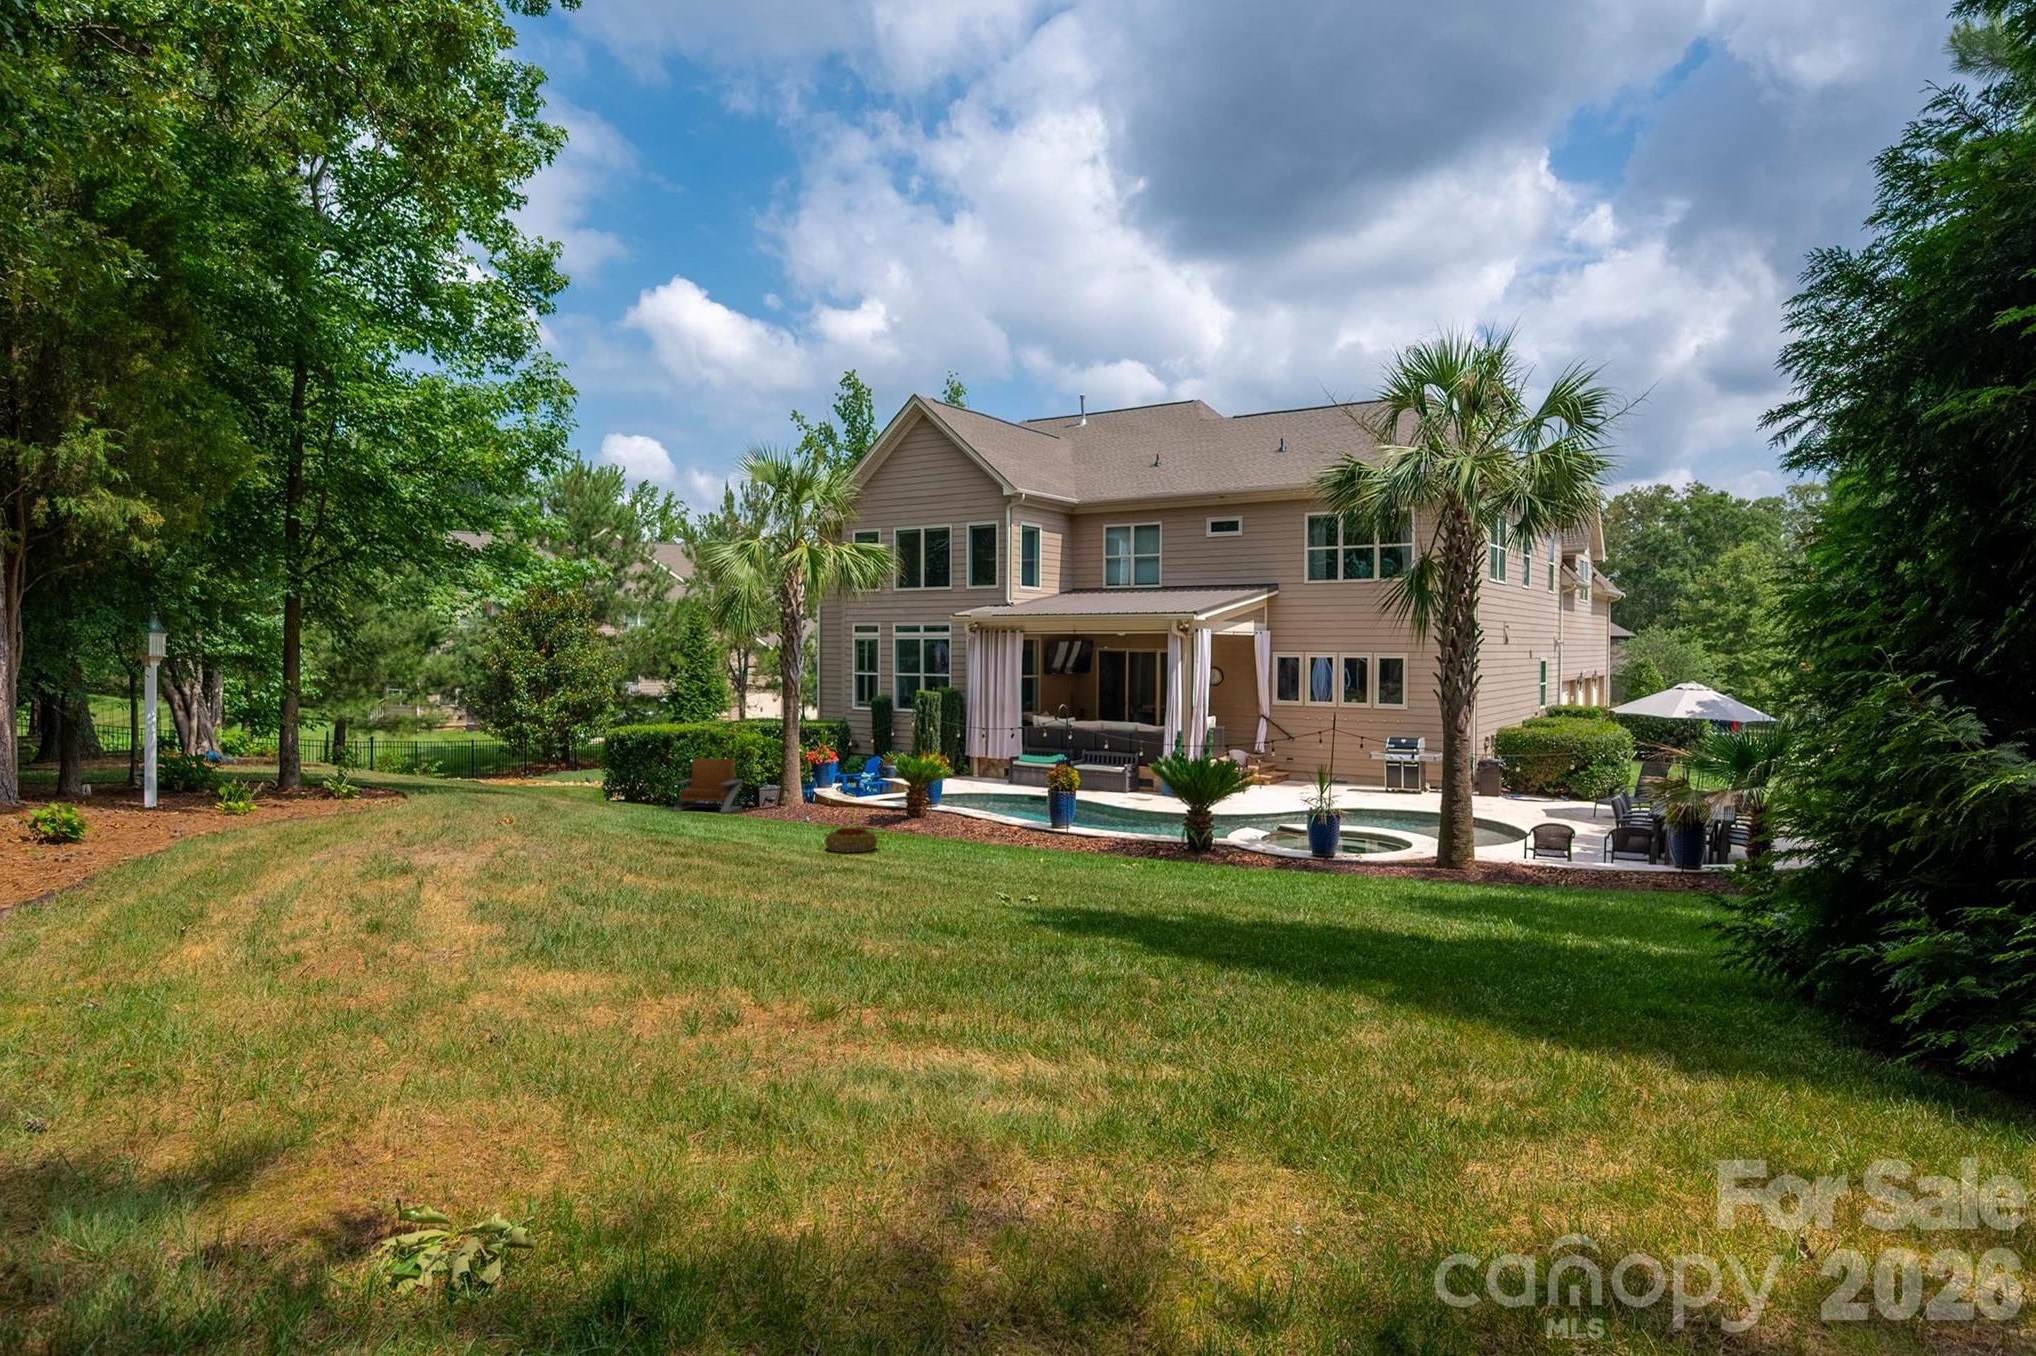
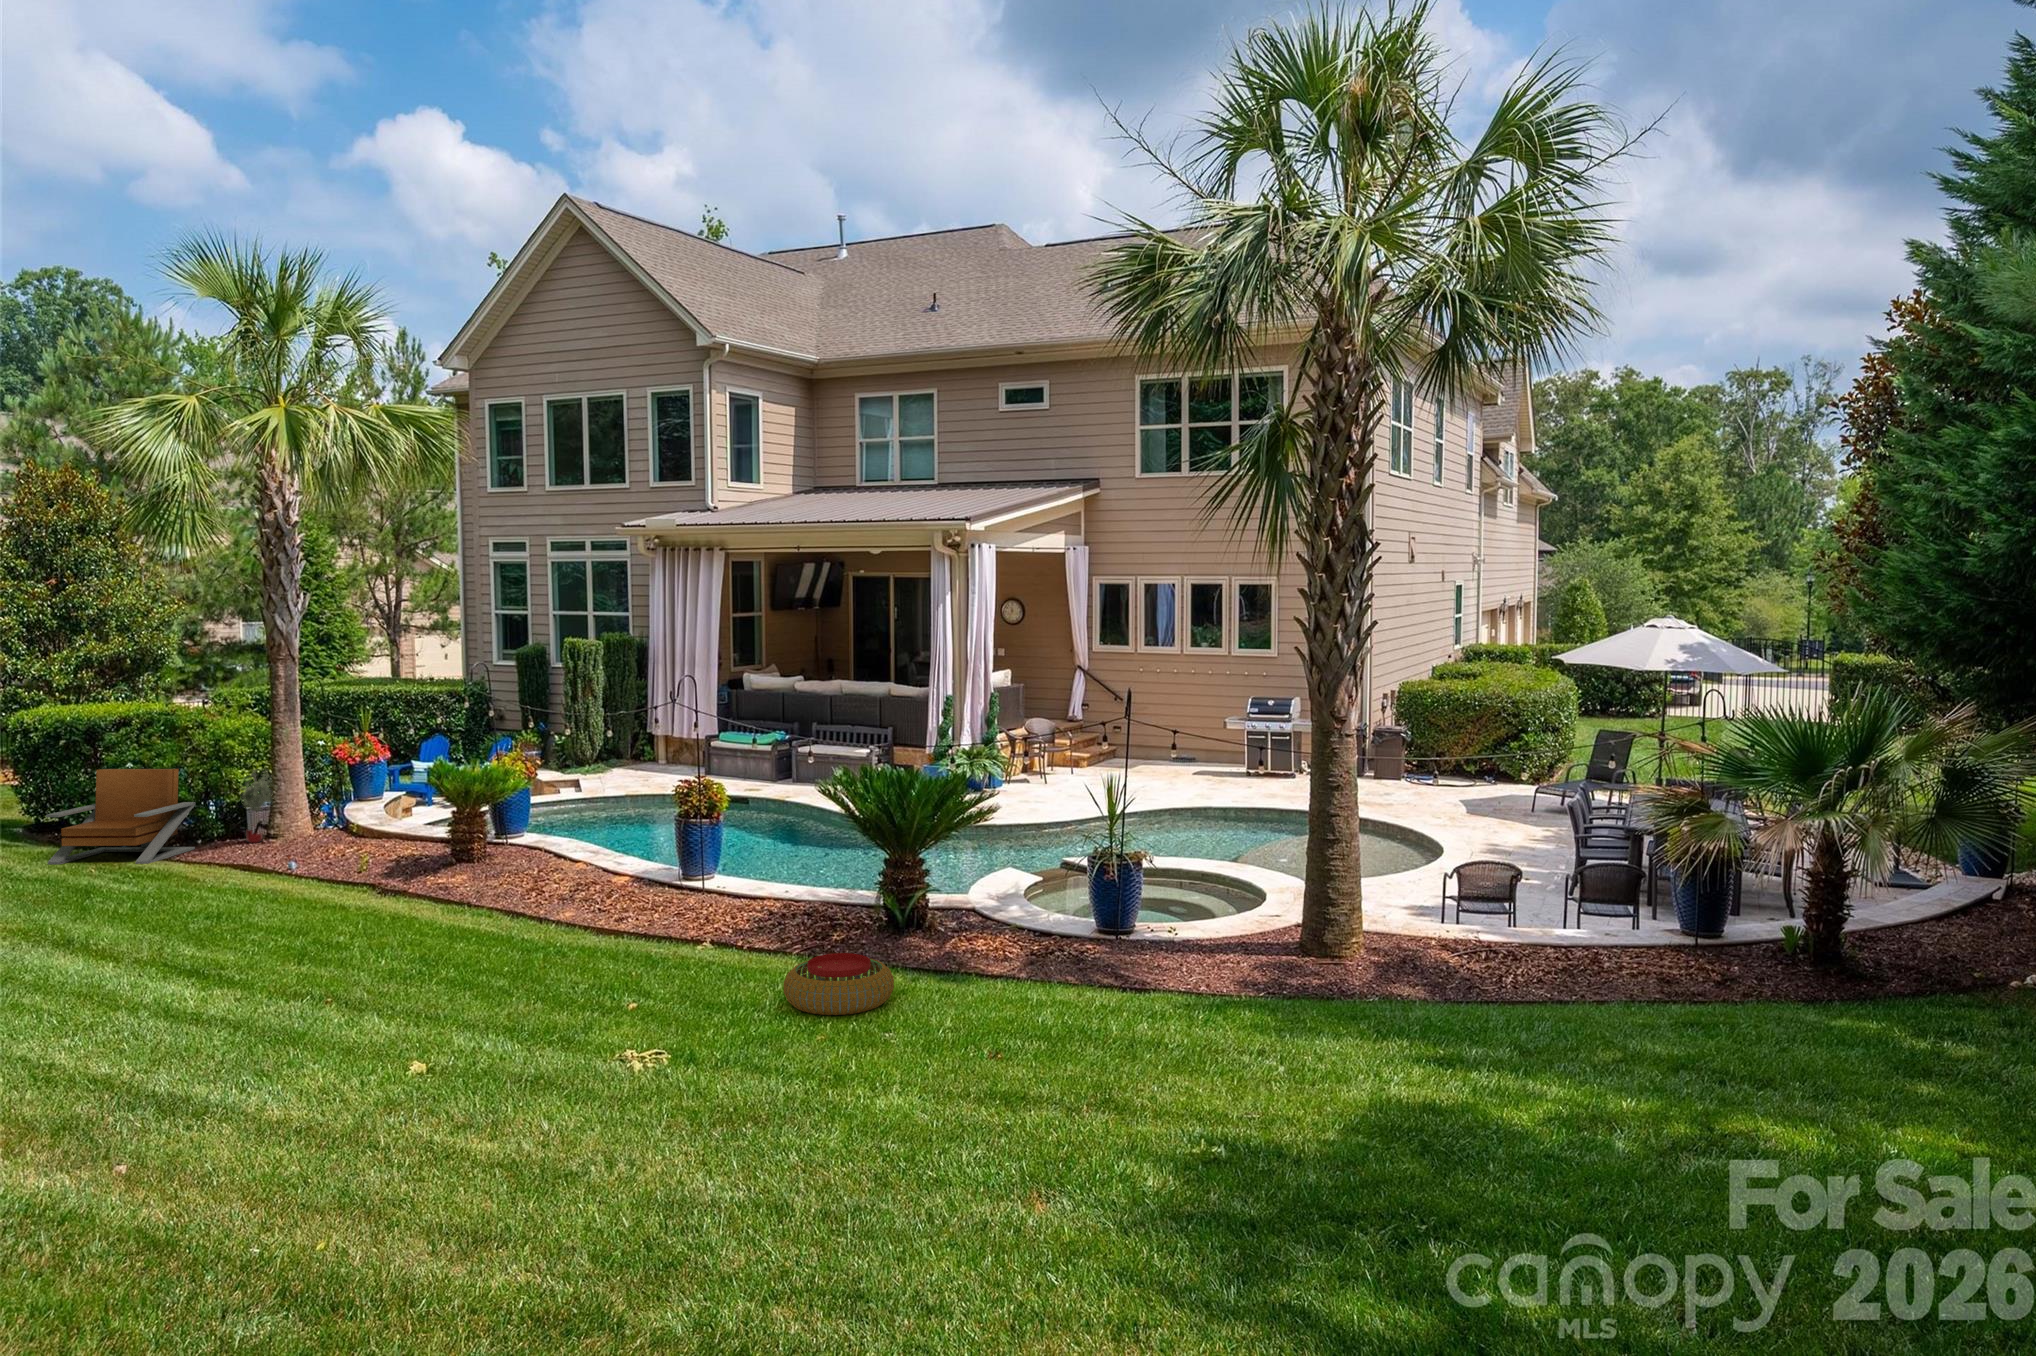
potted tree: none [761,762,788,806] -> present [241,771,274,843]
pouf: present [825,828,877,852] -> present [784,953,894,1015]

